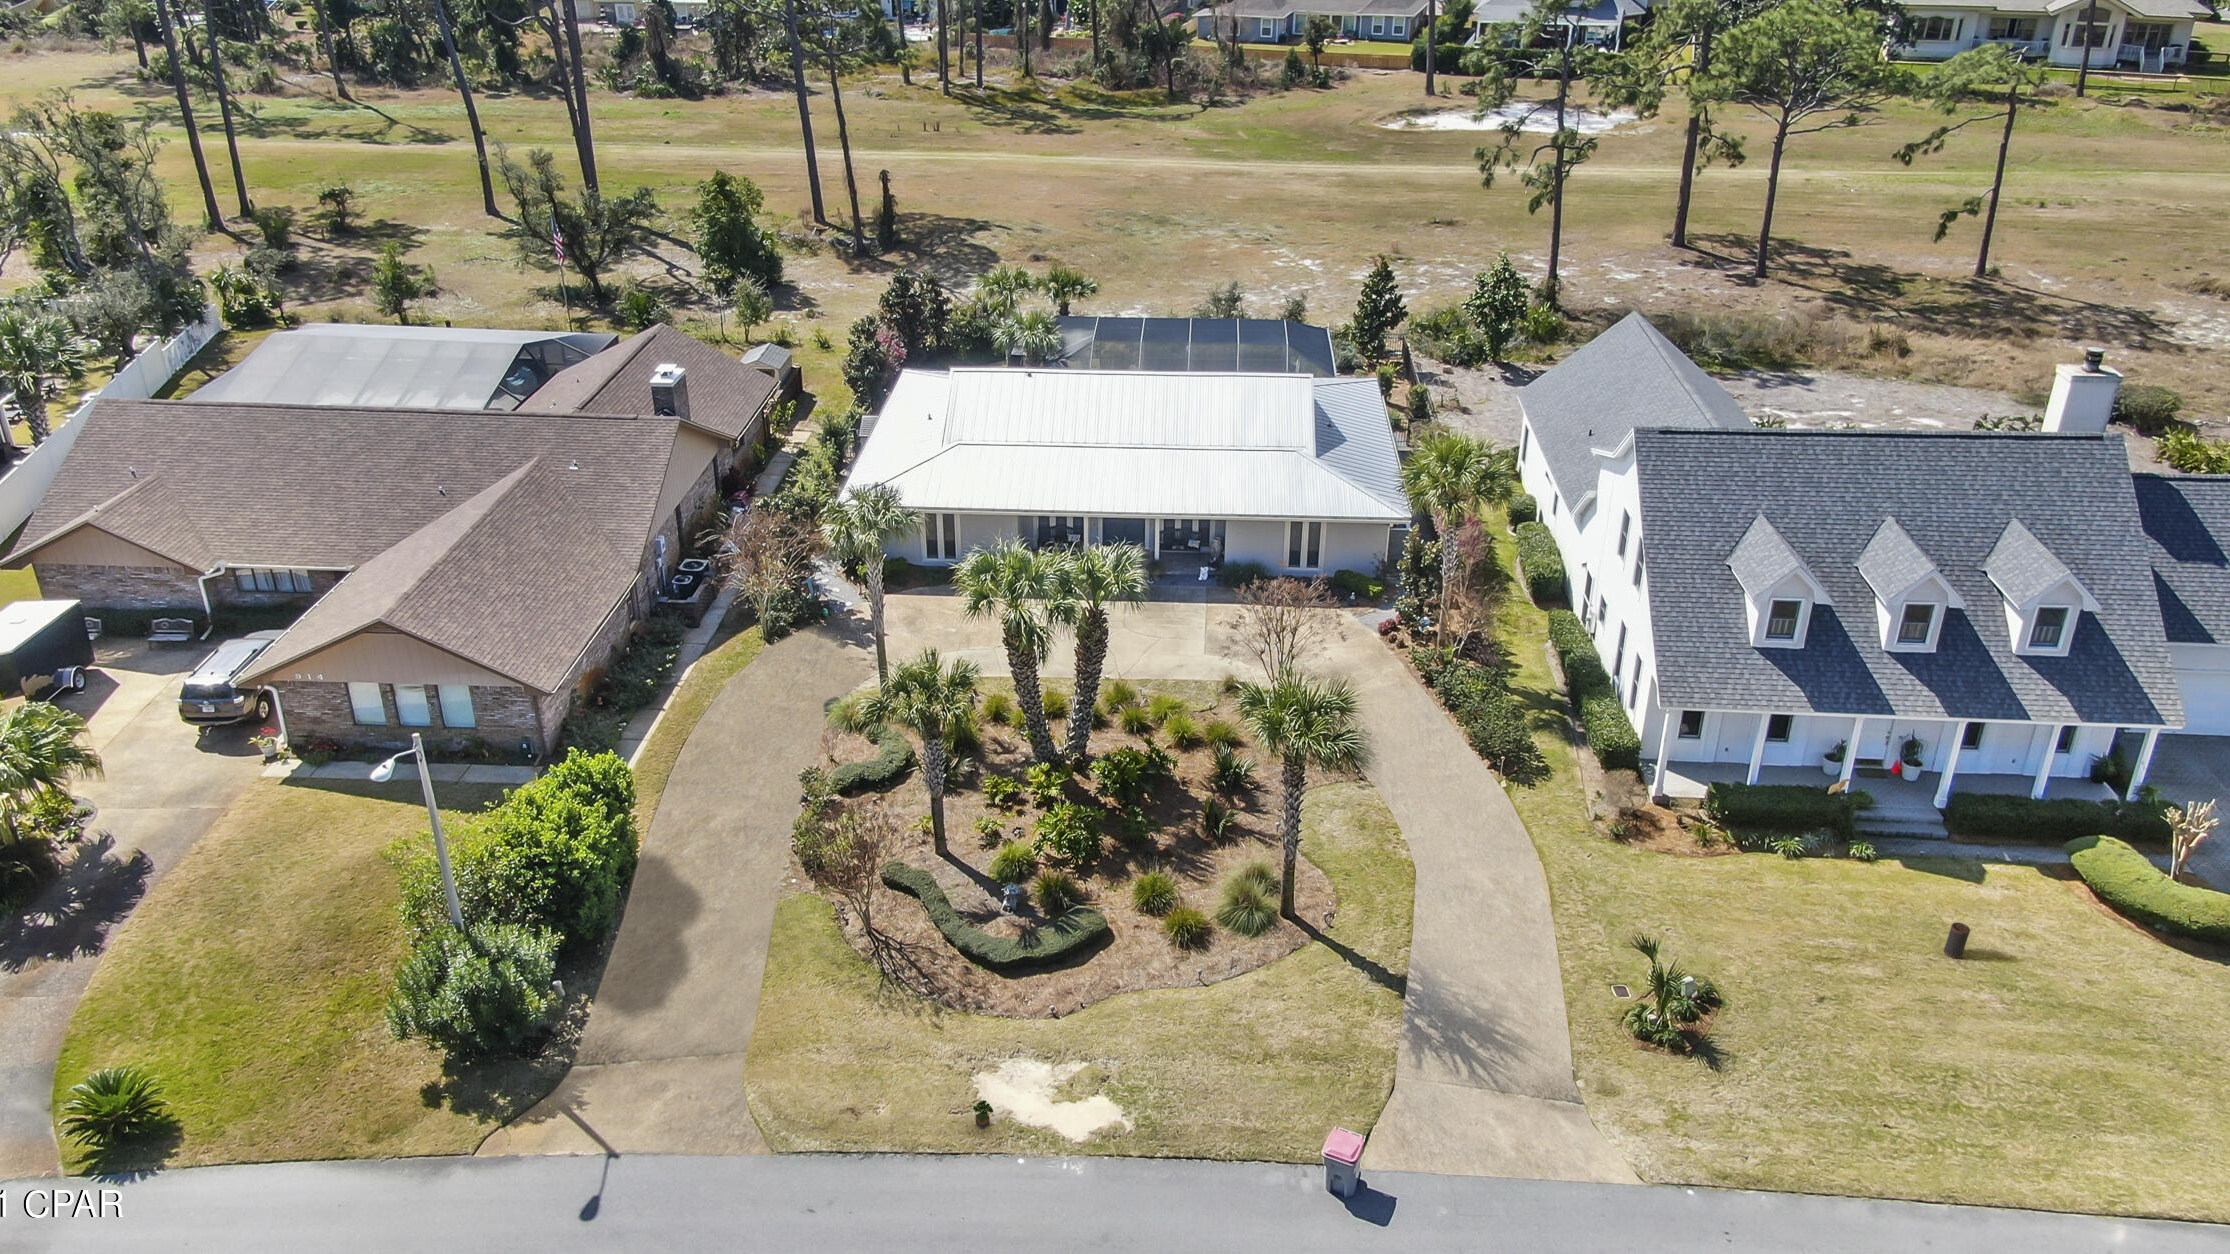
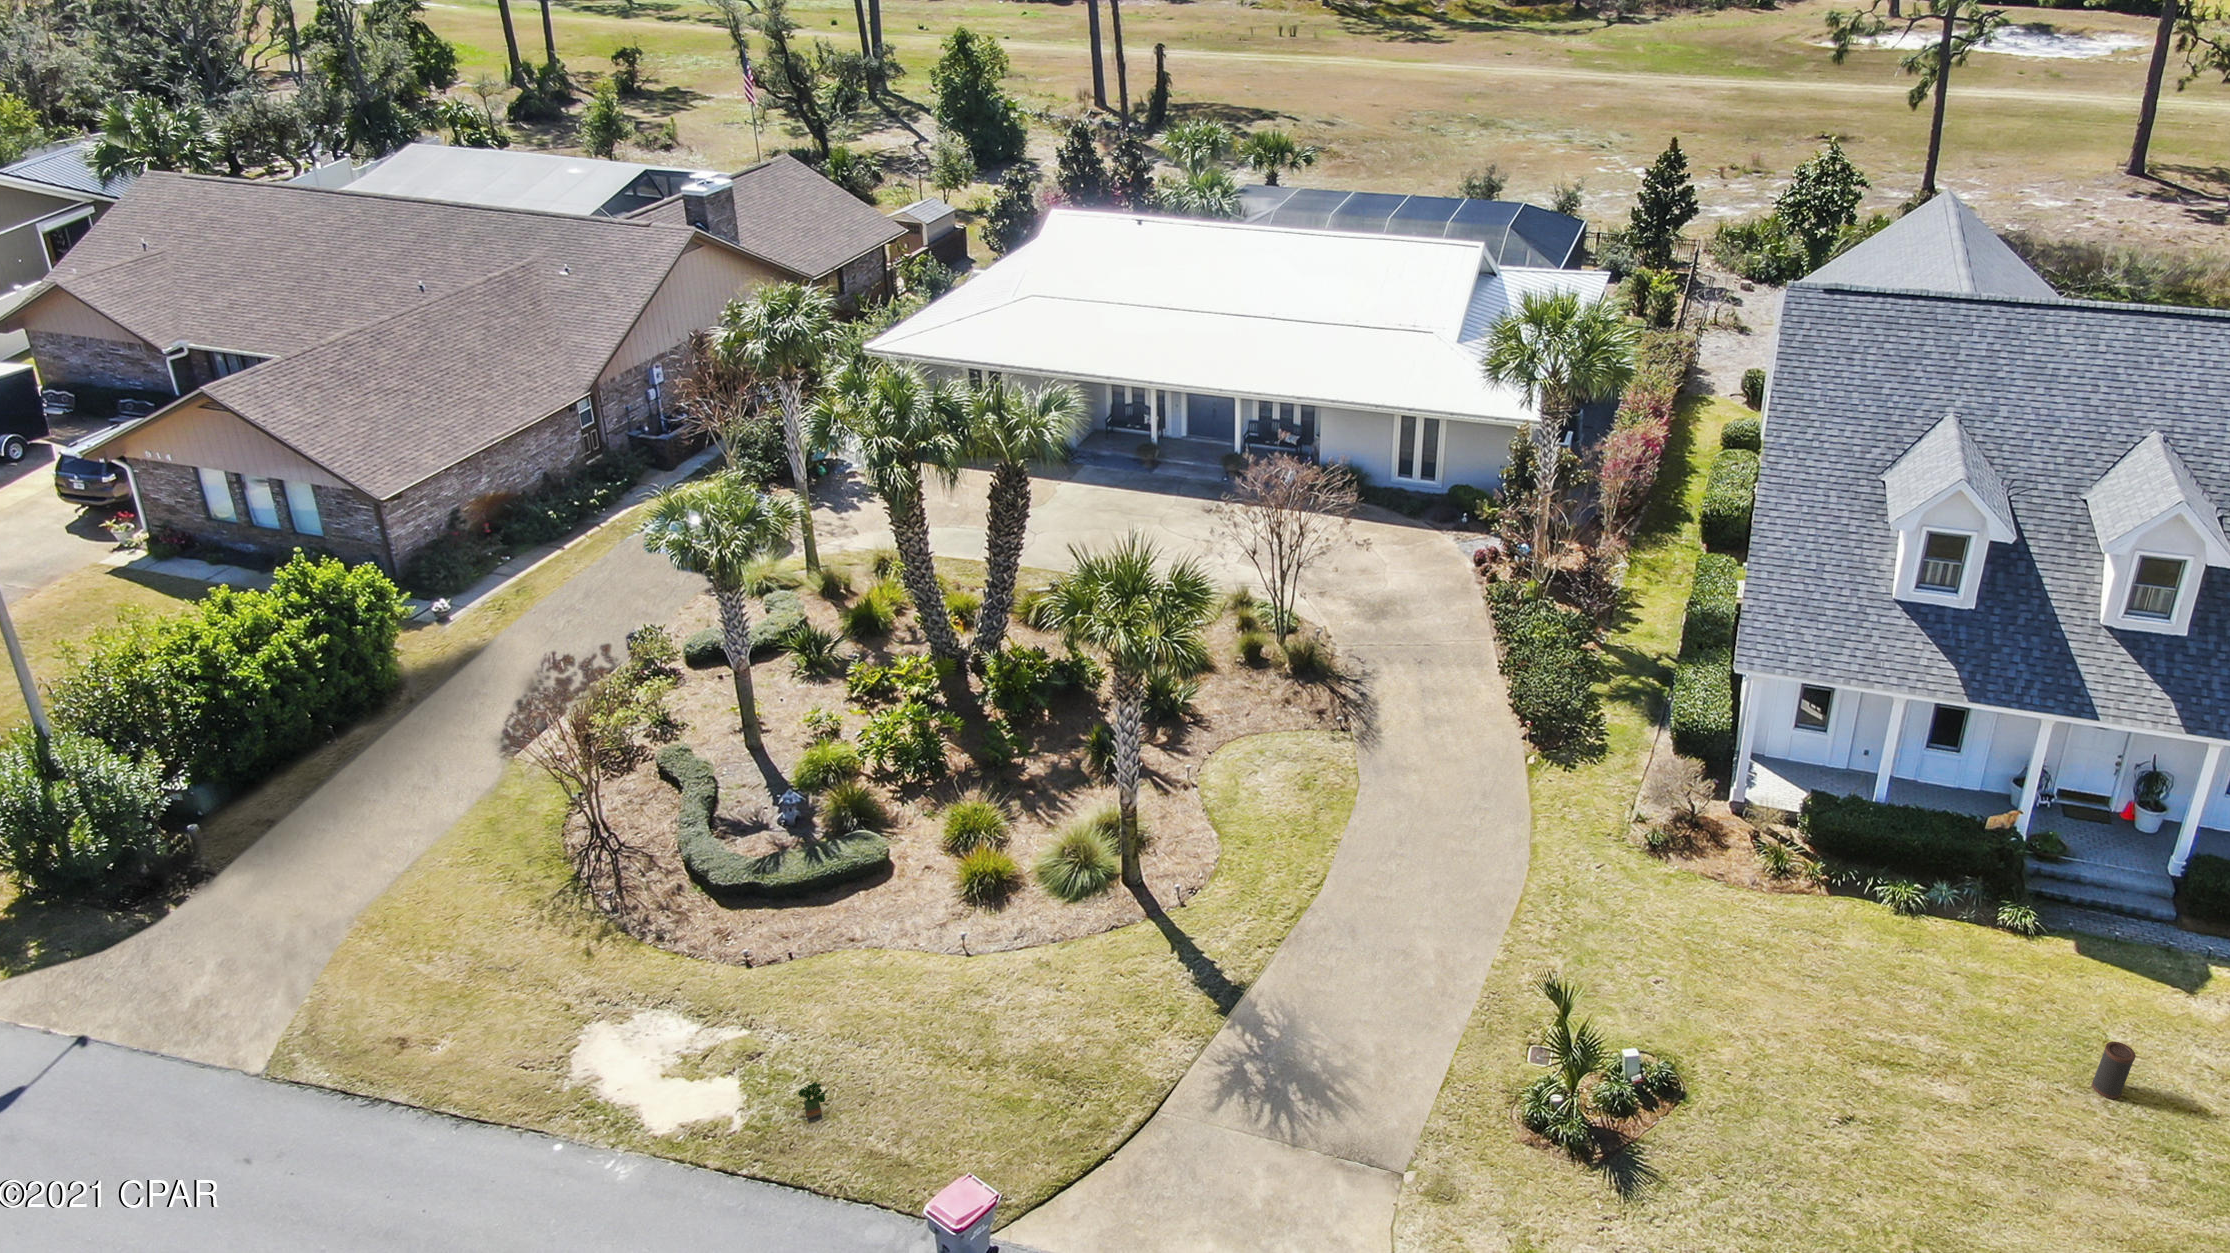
potted tree: present [973,1100,993,1130] -> present [798,1083,825,1123]

